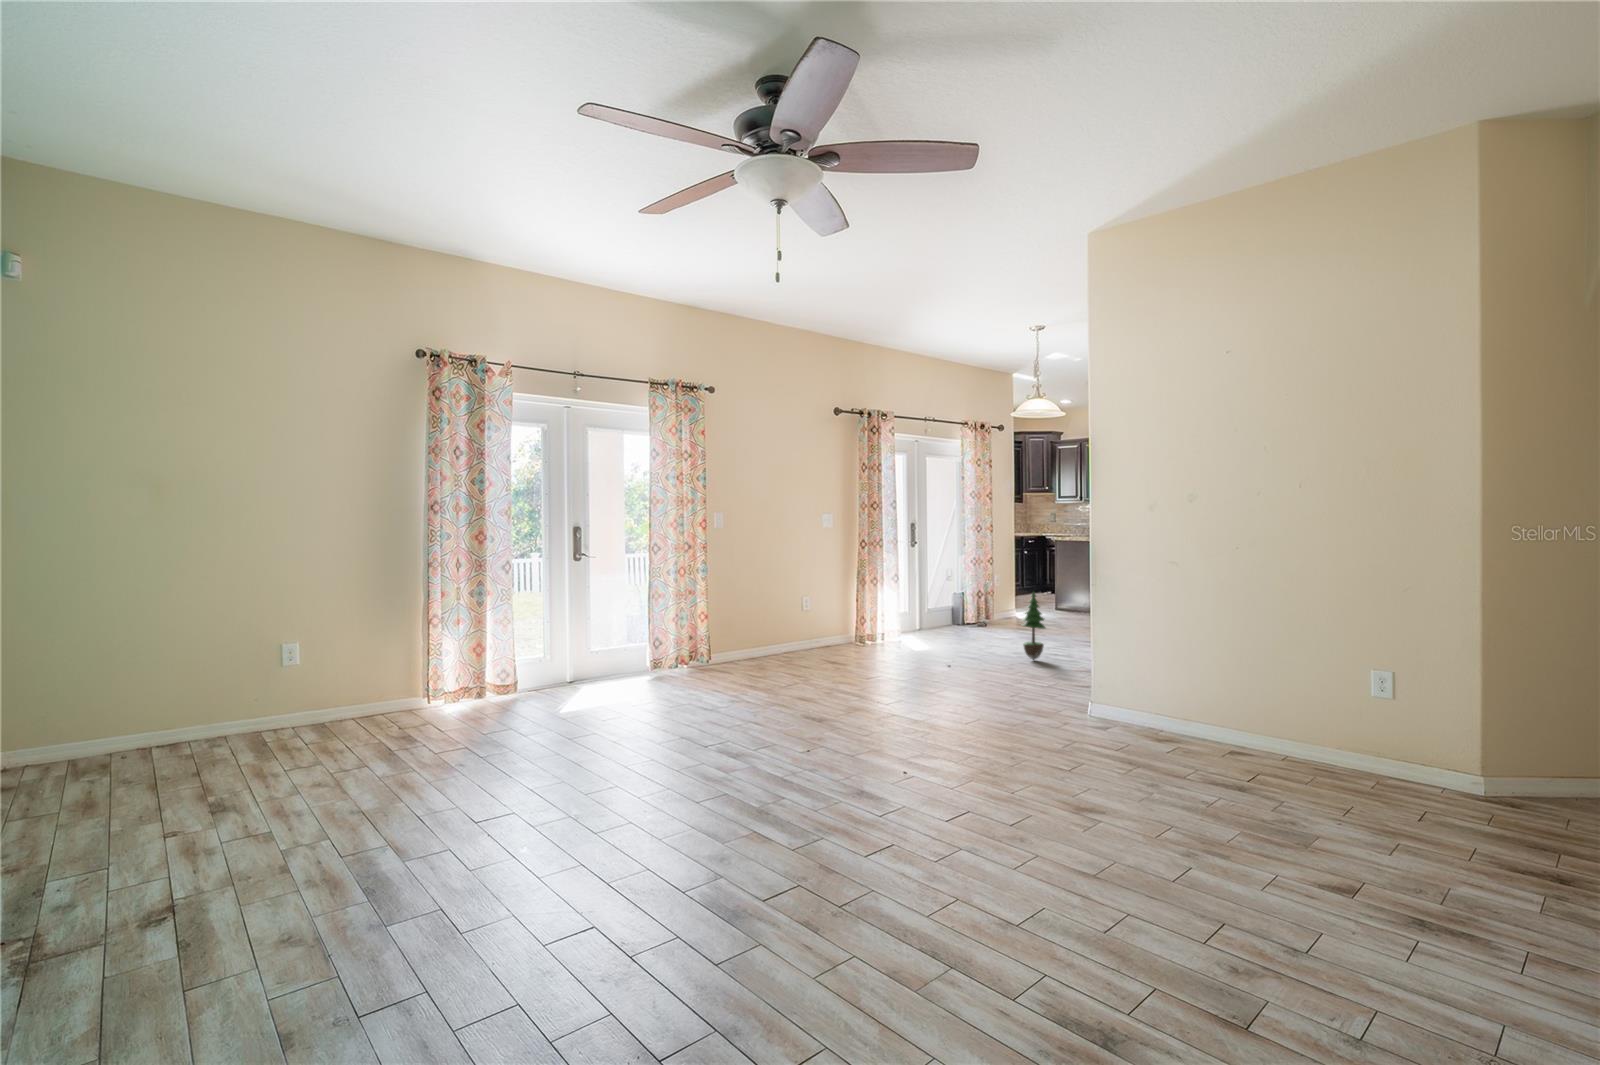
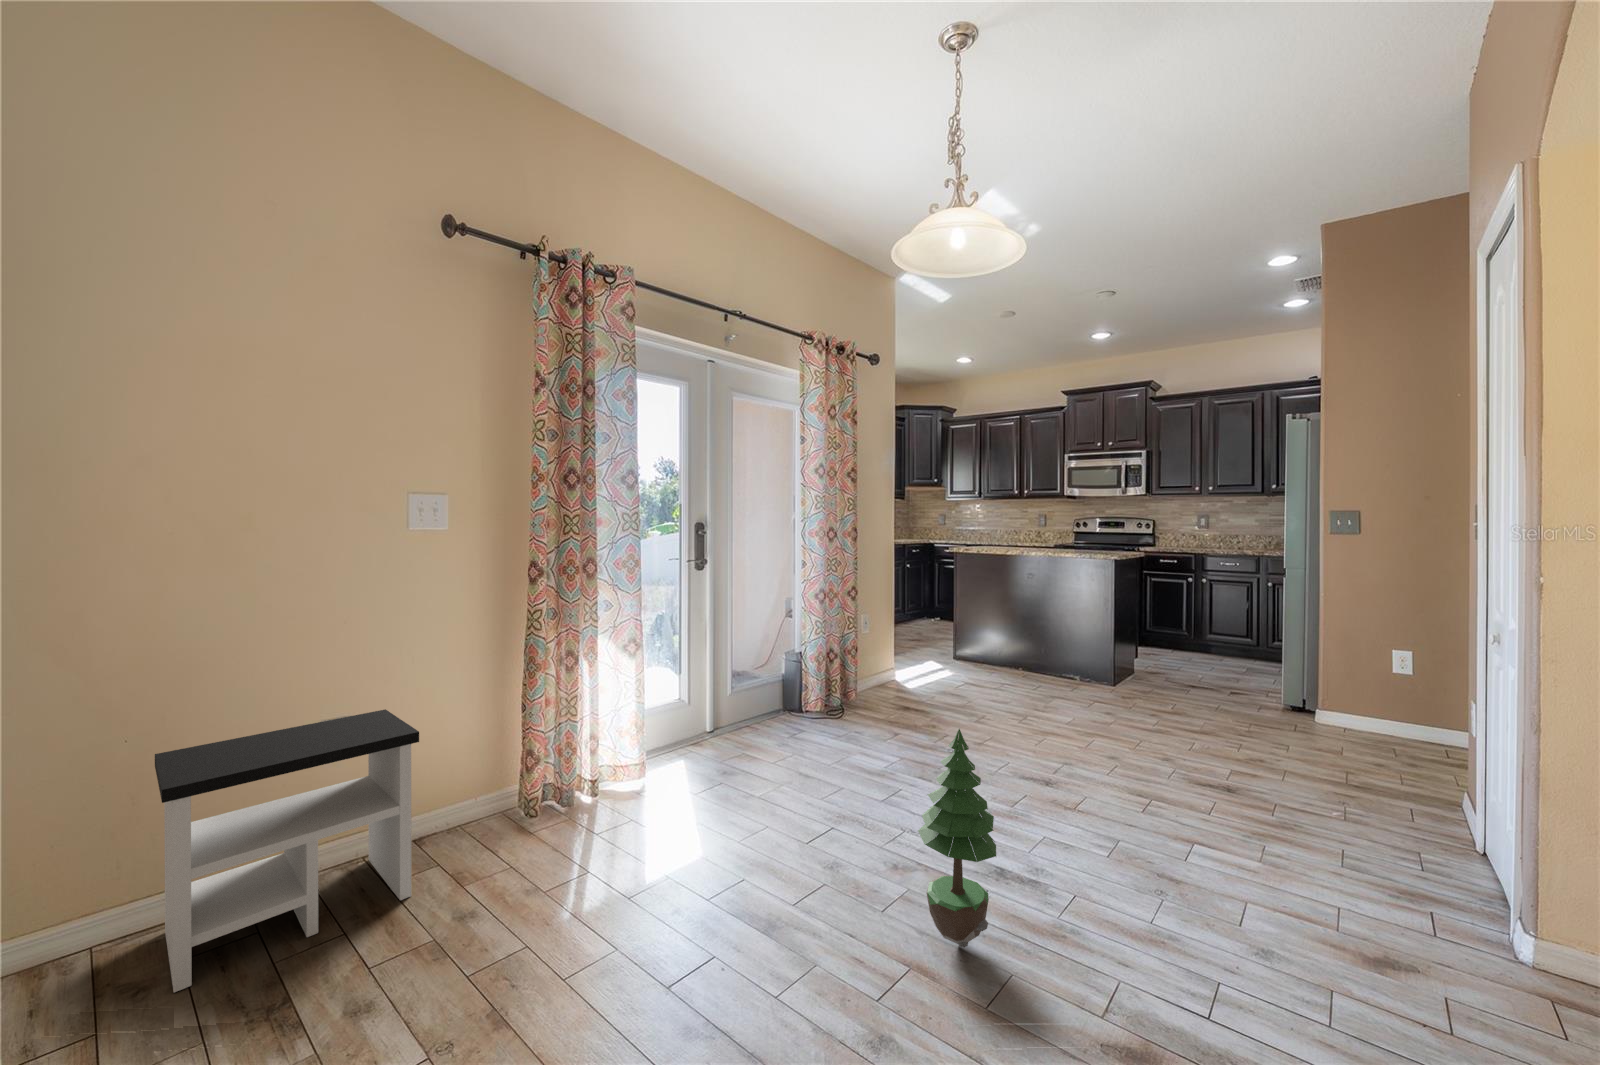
side table: none [775,594,846,659] -> present [155,709,419,992]

